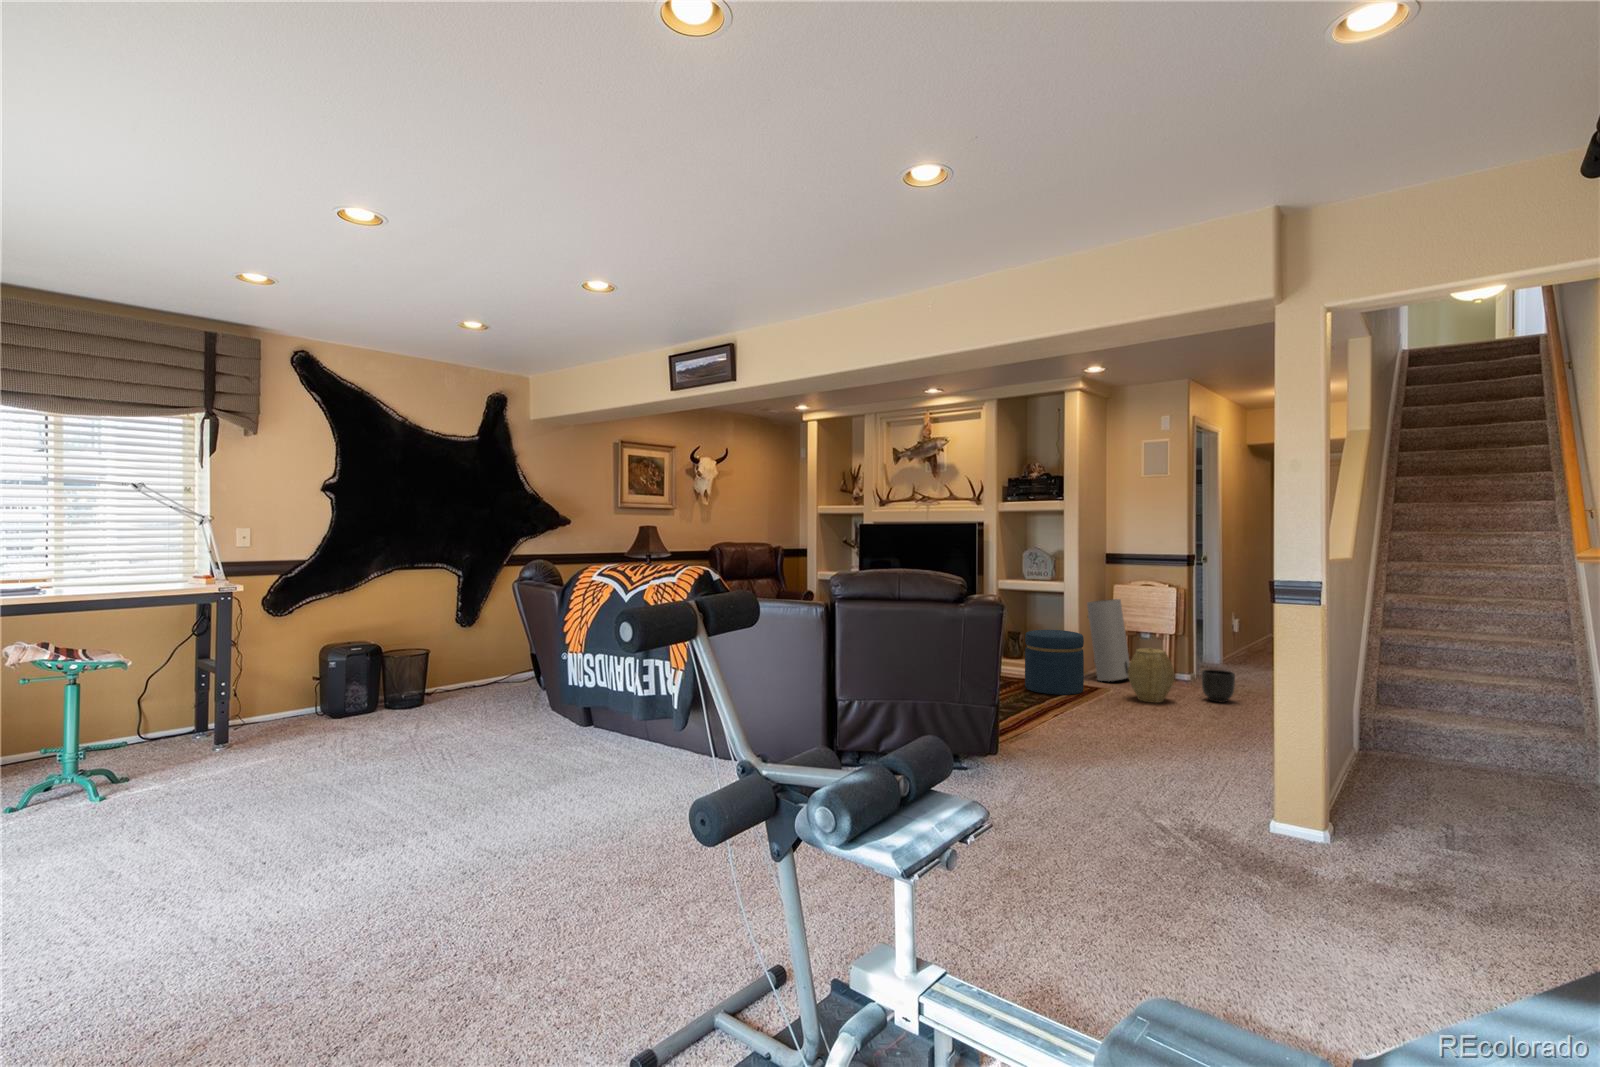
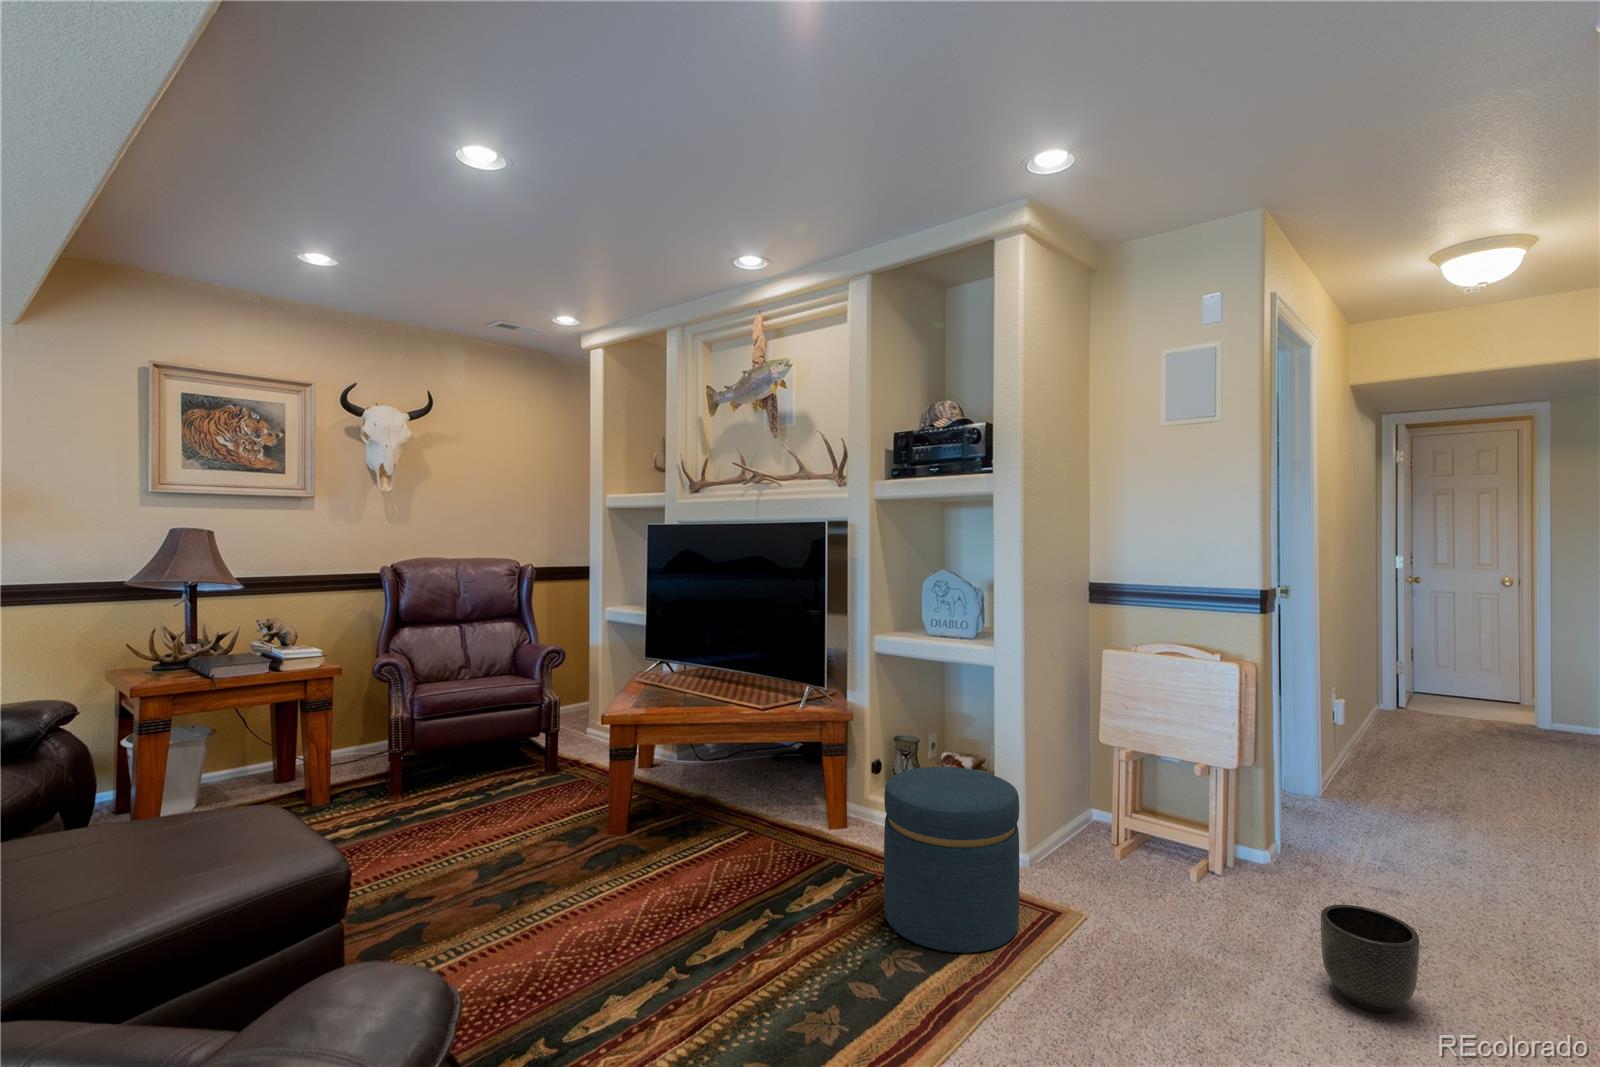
air purifier: present [1087,599,1130,681] -> none [1040,686,1139,882]
woven basket: present [1128,648,1175,703] -> none [1125,847,1251,1012]

